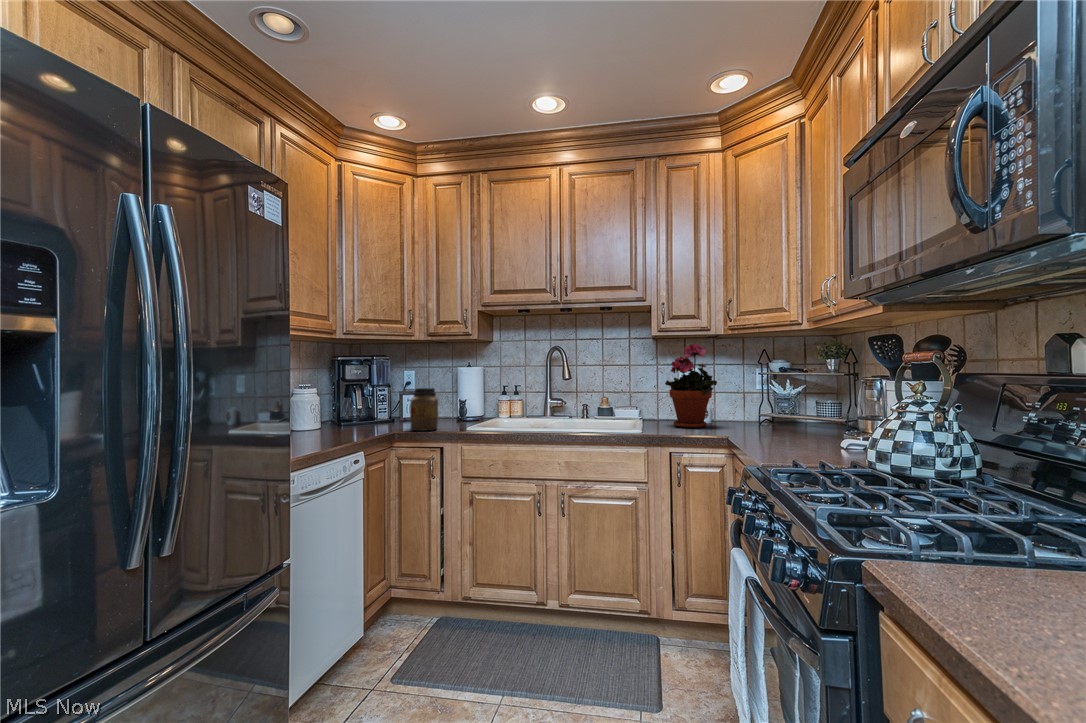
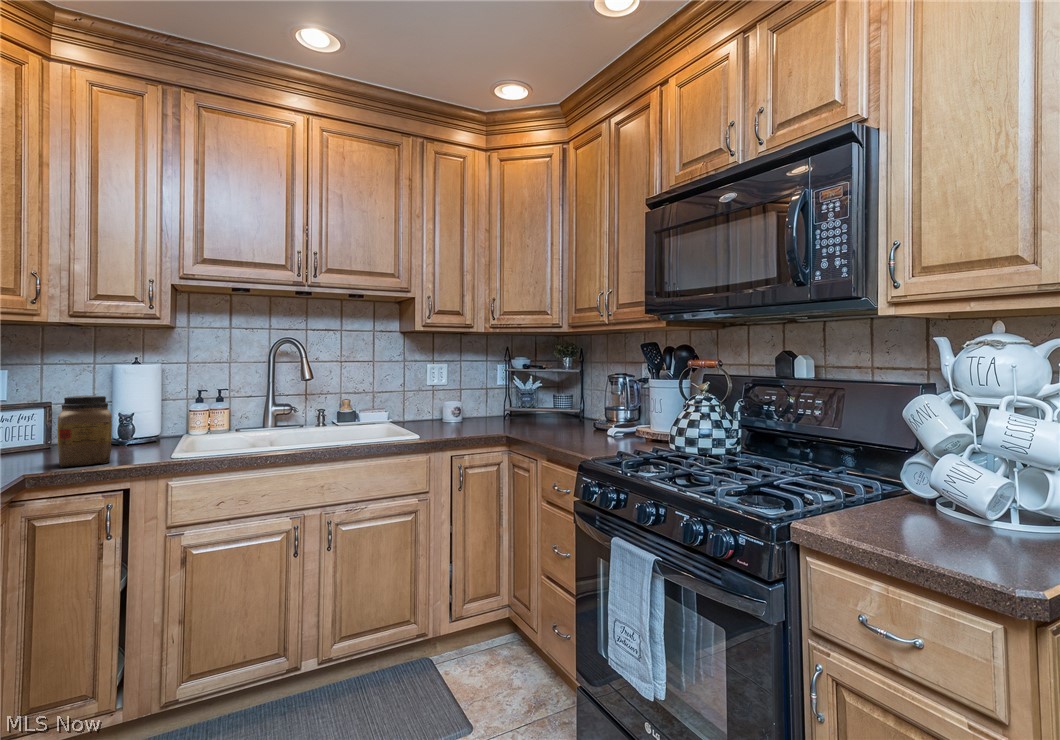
potted plant: present [665,343,717,428] -> none [423,341,477,430]

